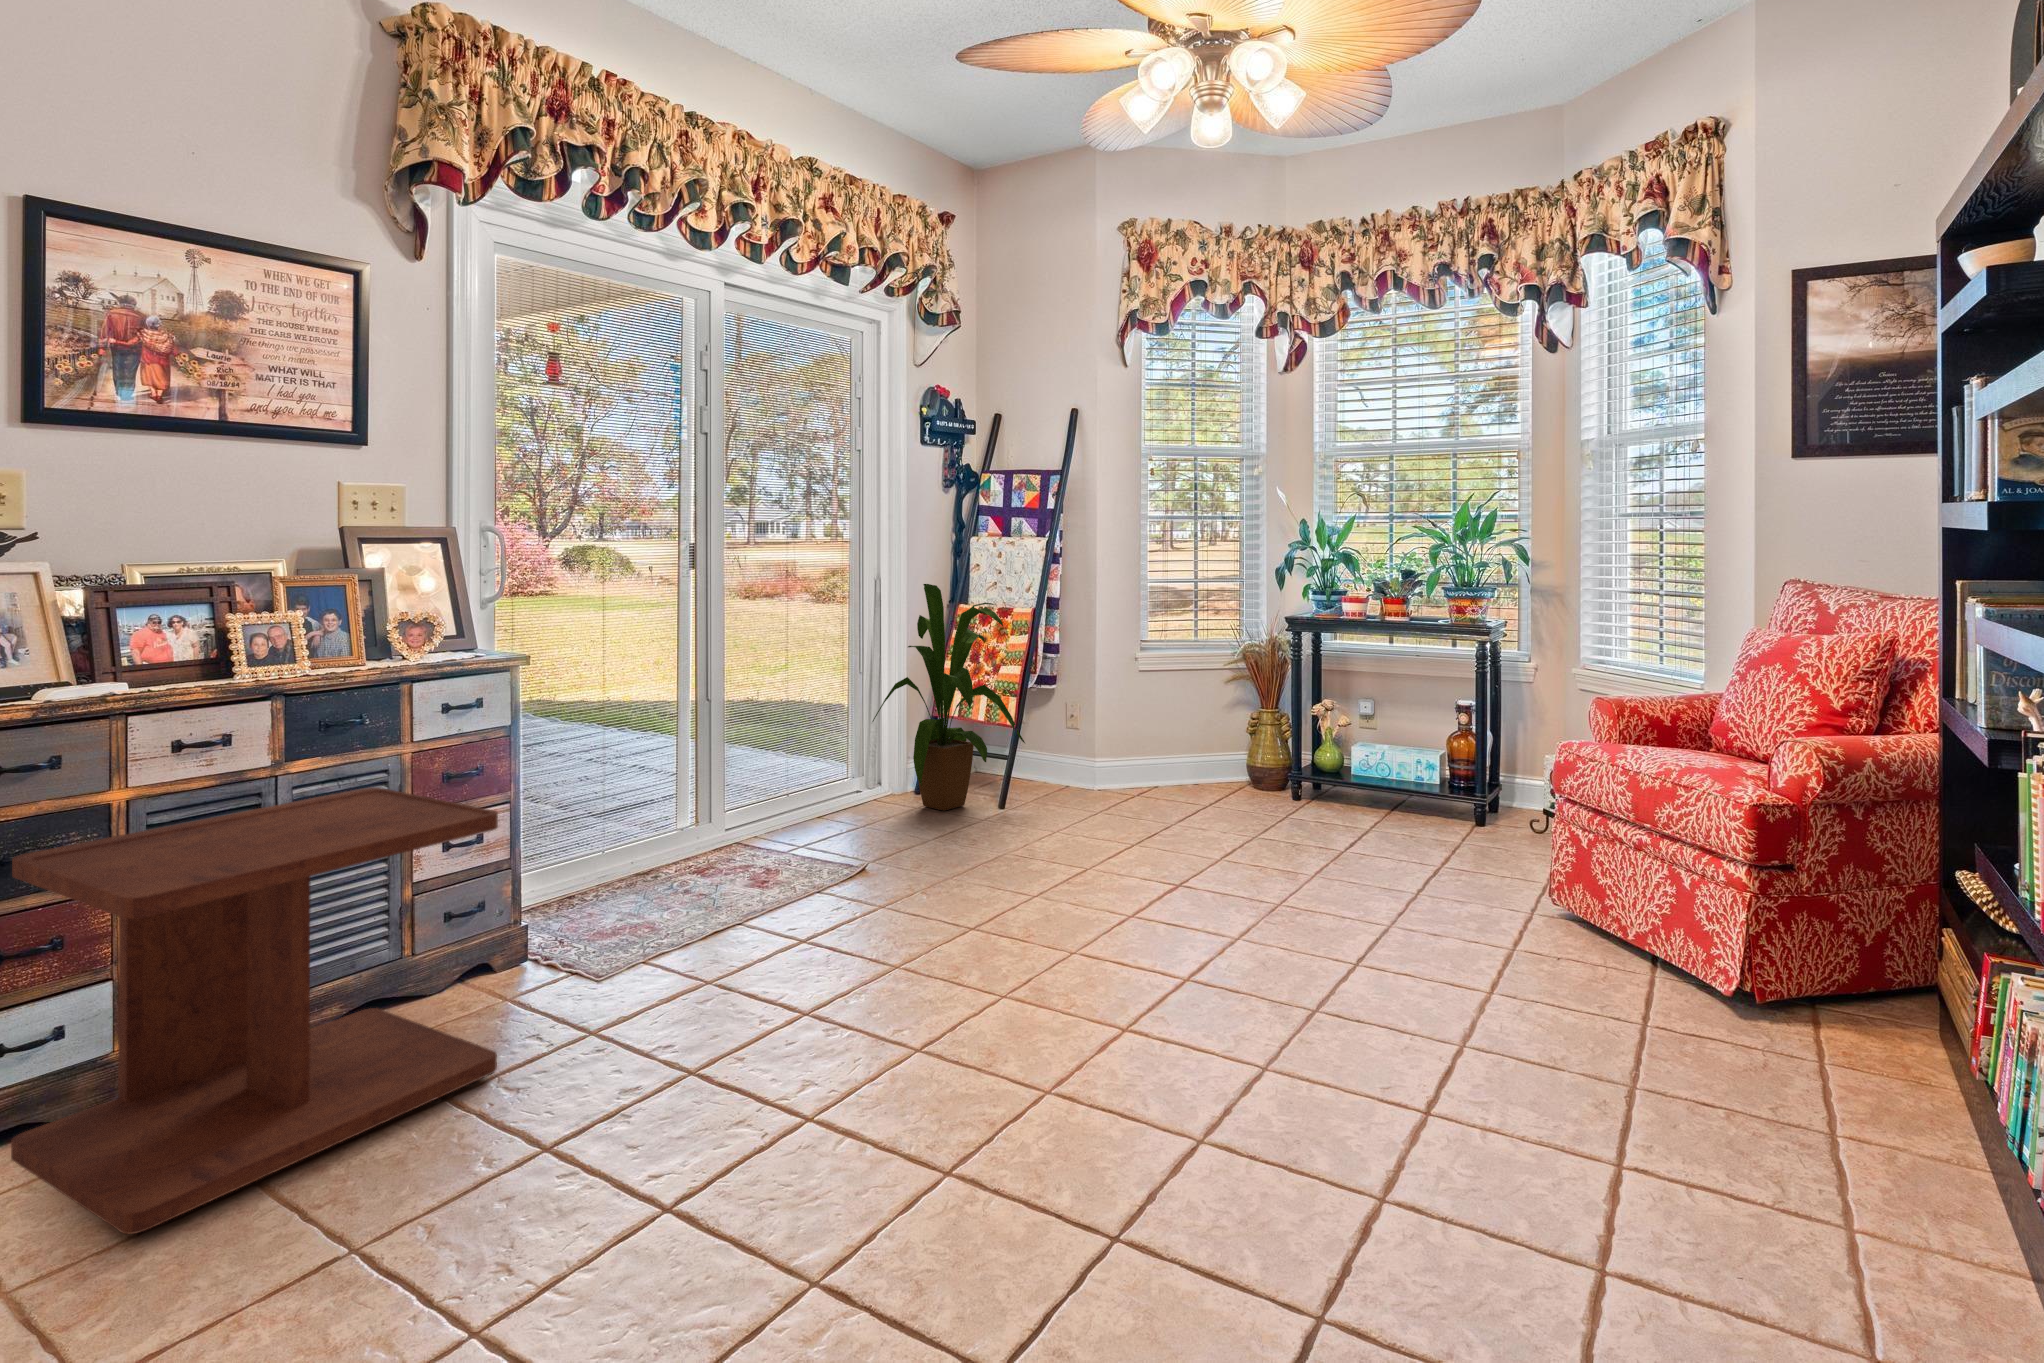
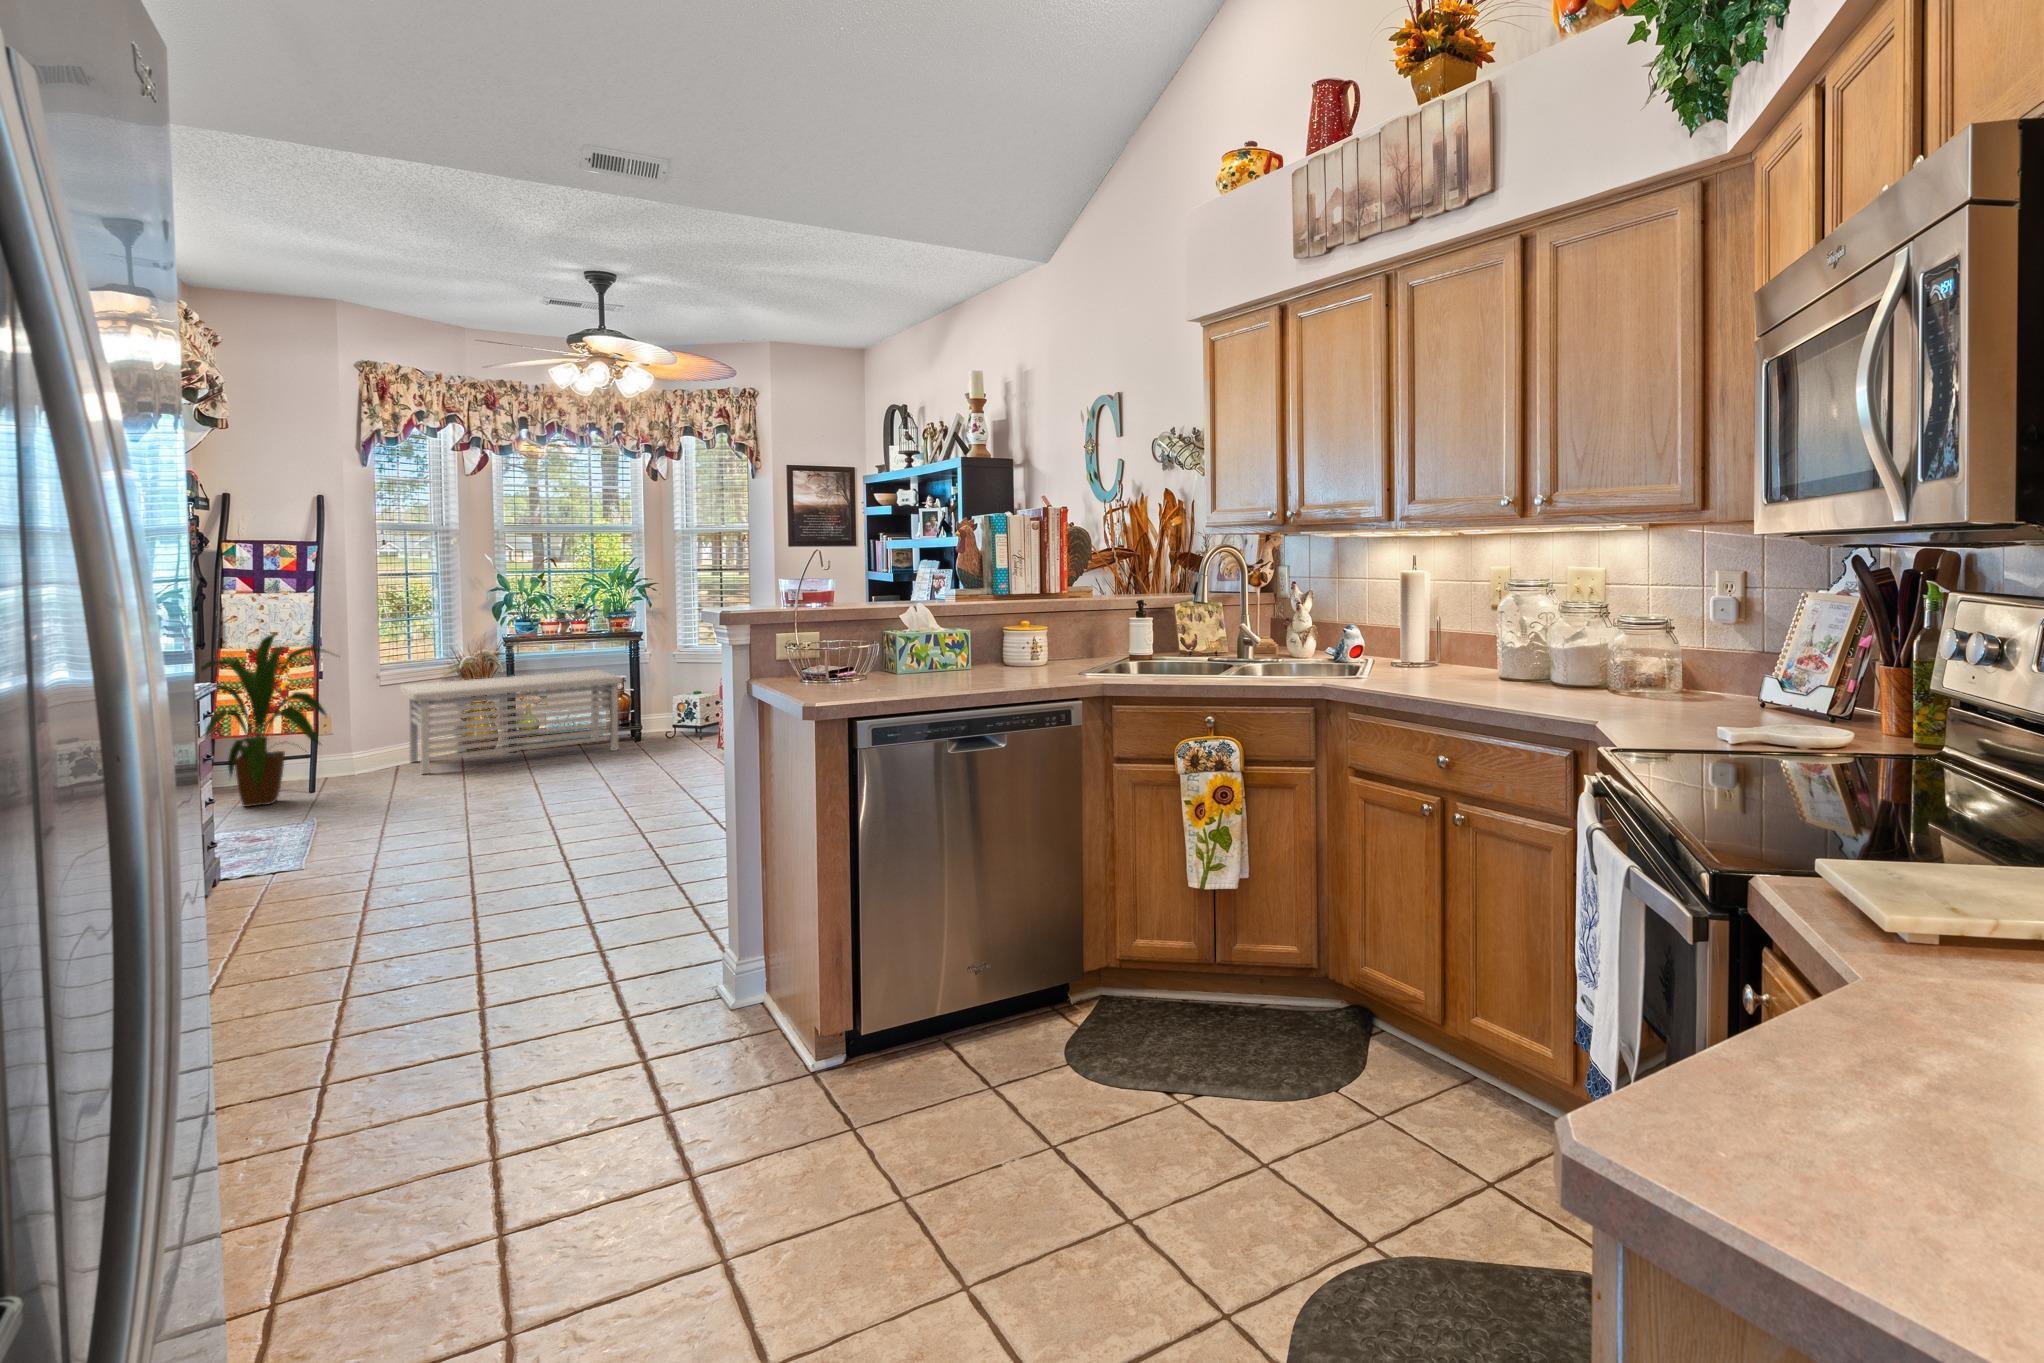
storage bench: none [1125,676,1440,849] -> present [400,670,623,774]
side table: present [11,787,498,1234] -> none [288,748,464,951]

